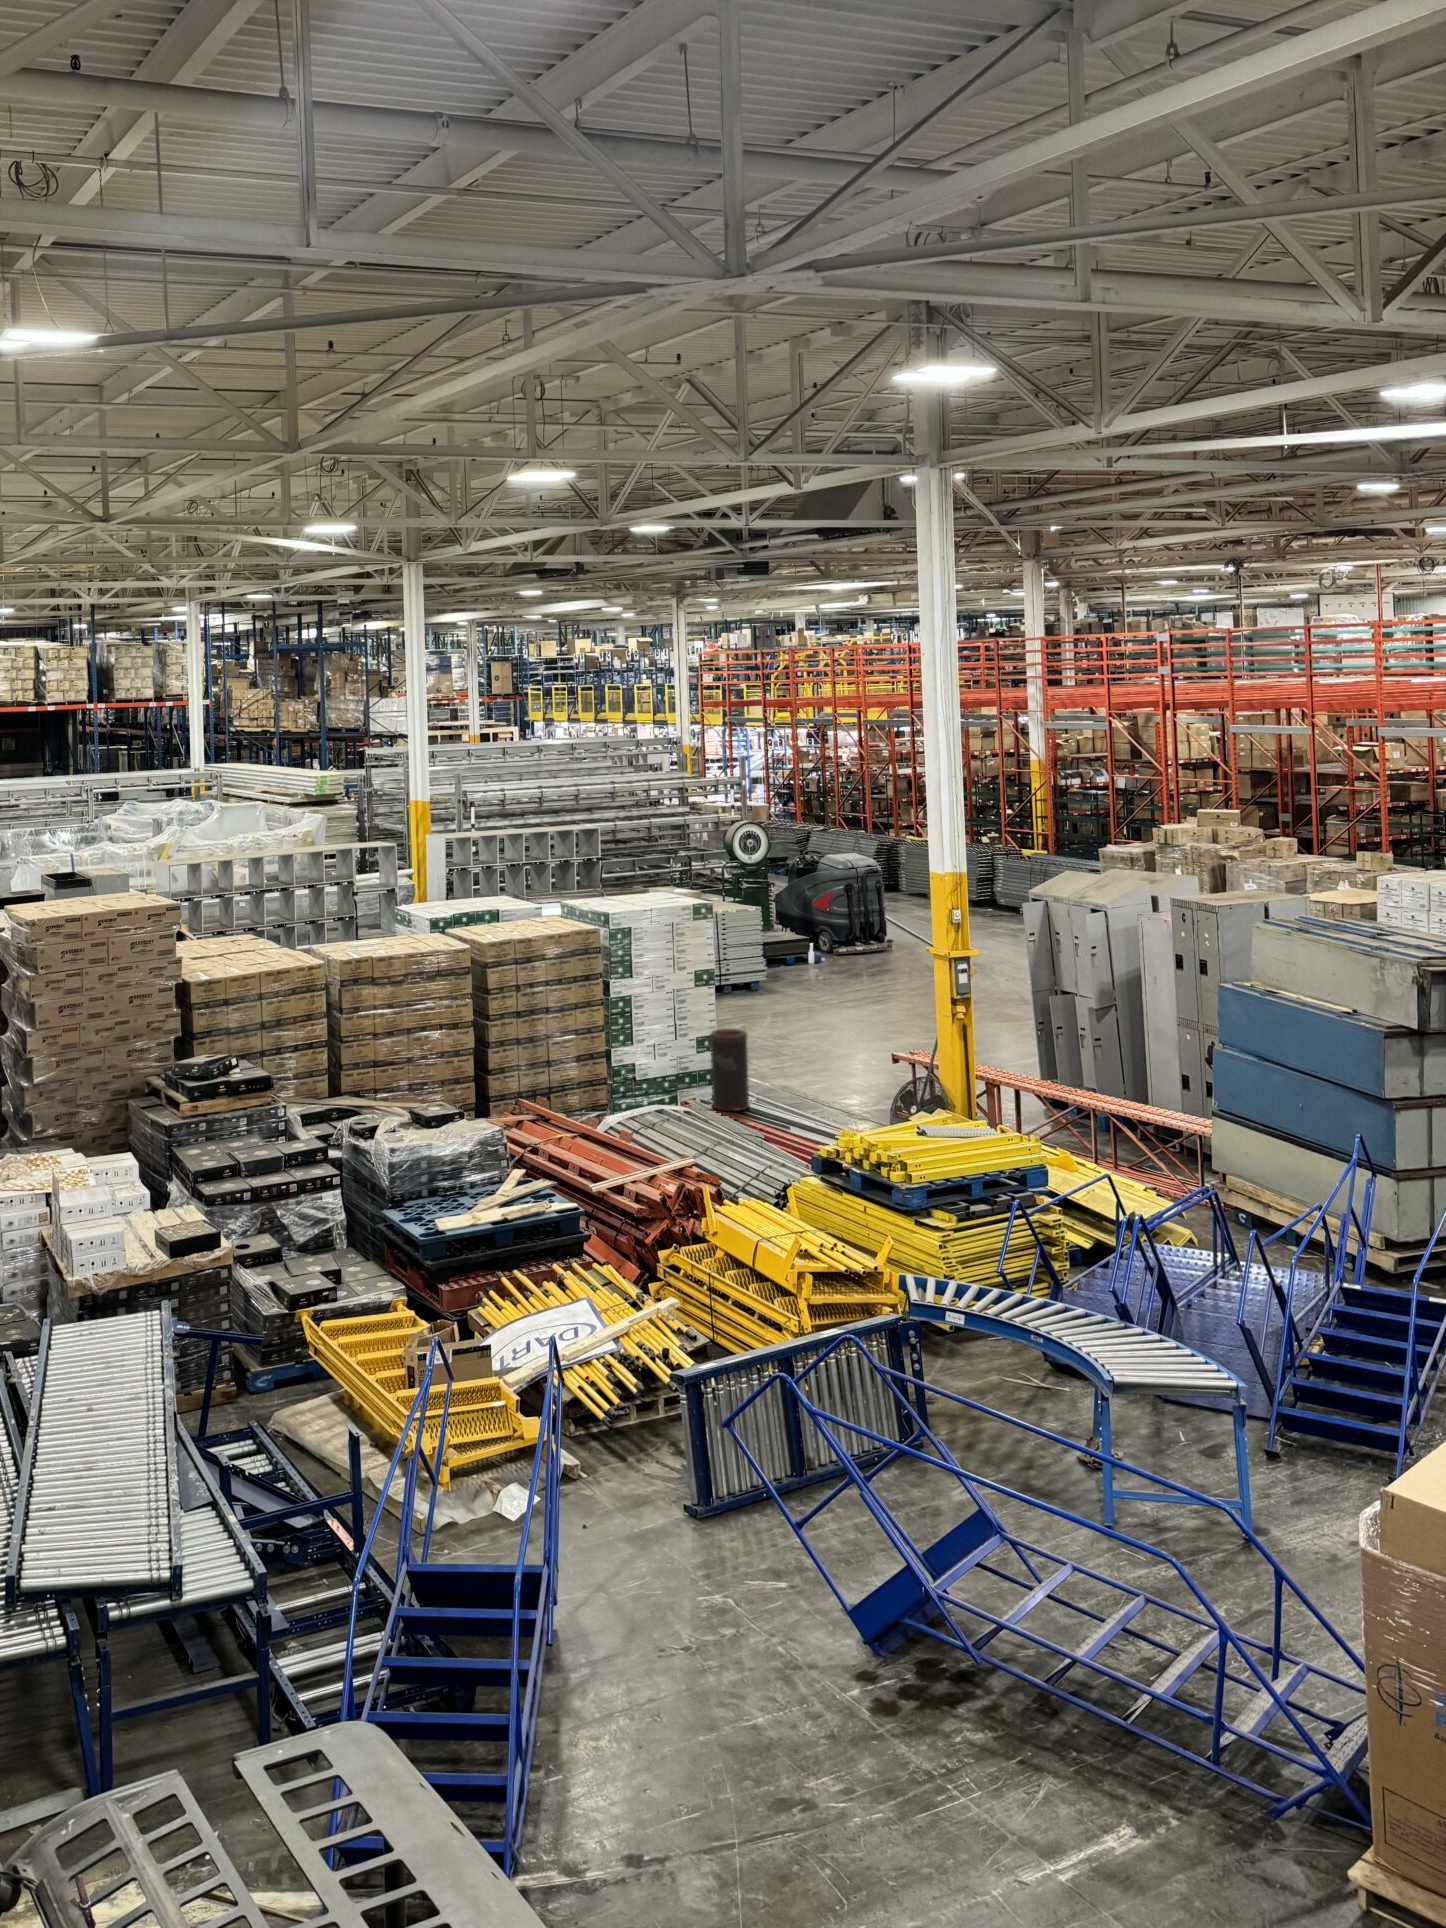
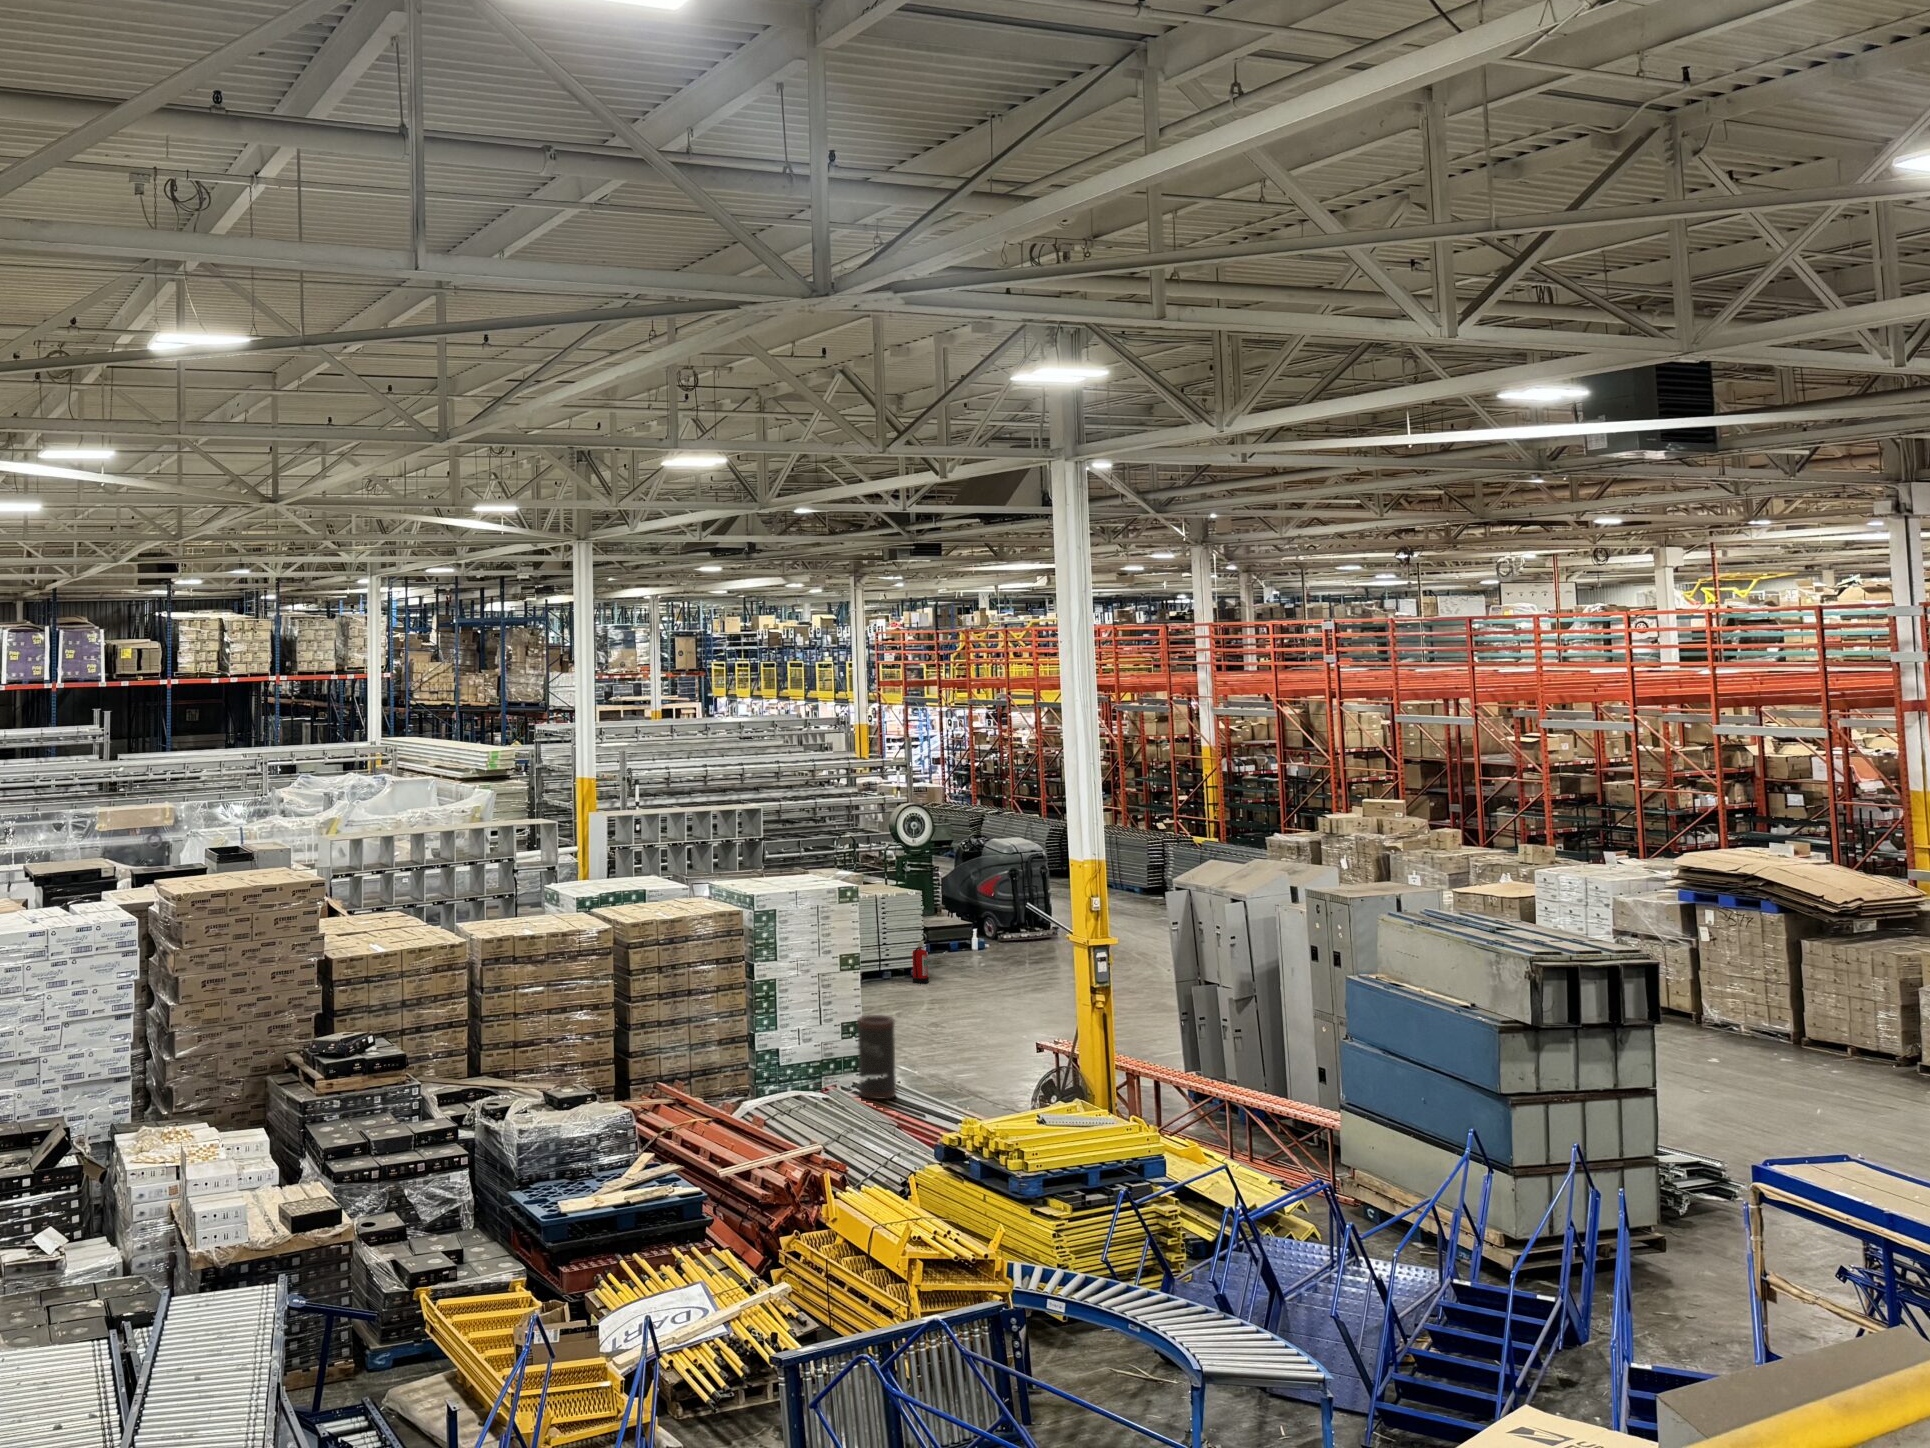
fire extinguisher: none [748,954,764,997] -> present [913,941,929,984]

